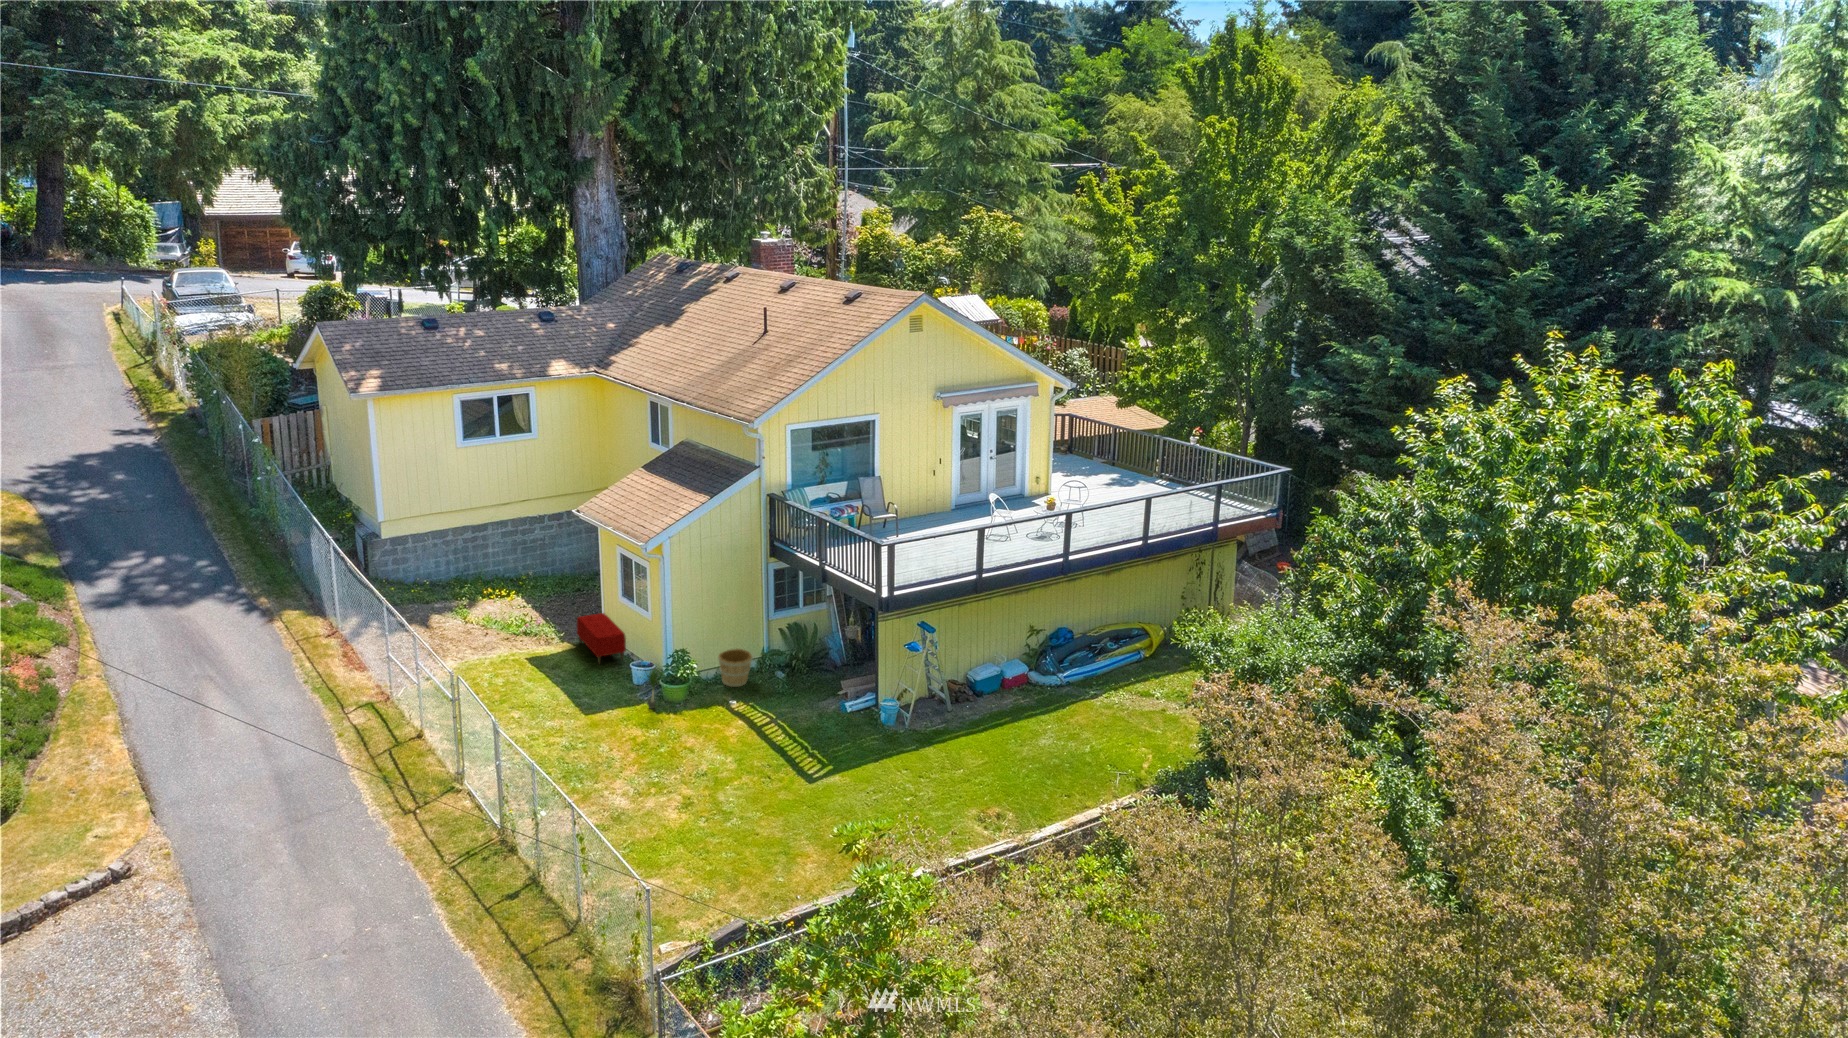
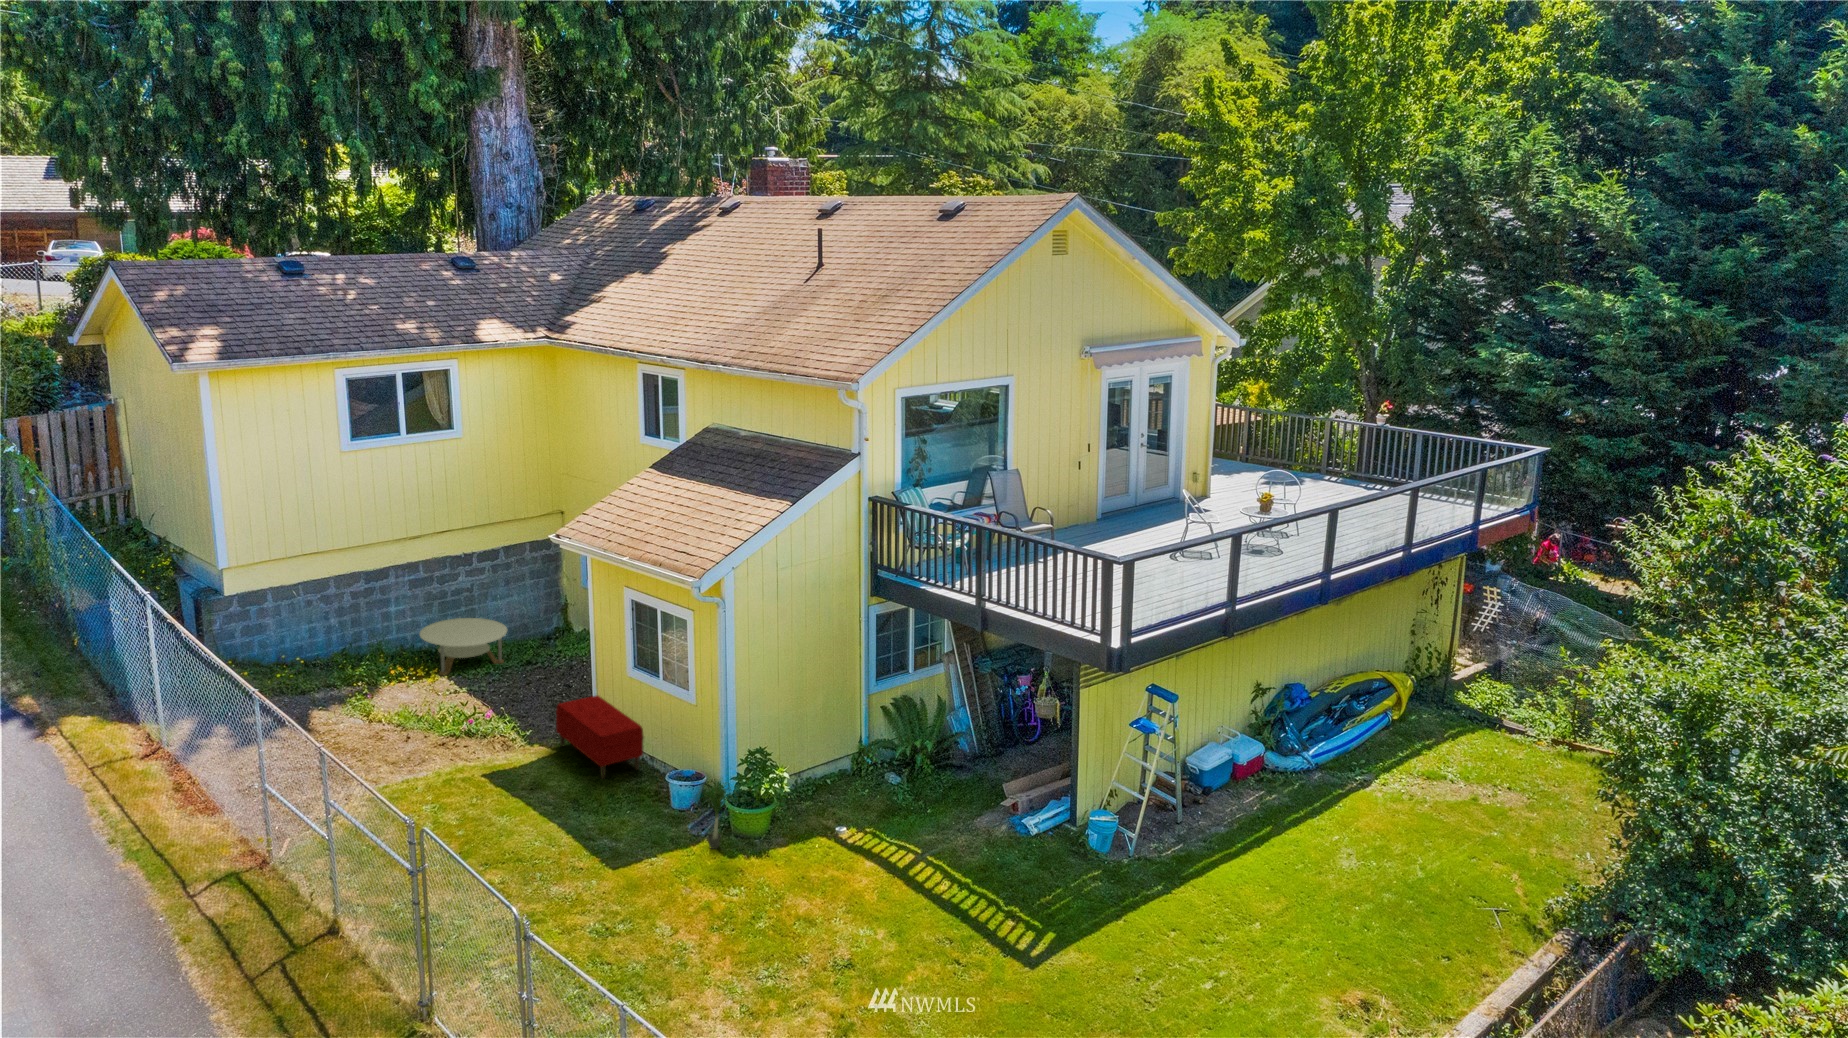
round table: none [505,558,563,595] -> present [420,618,507,676]
wooden bucket: present [718,649,752,687] -> none [802,740,857,803]

